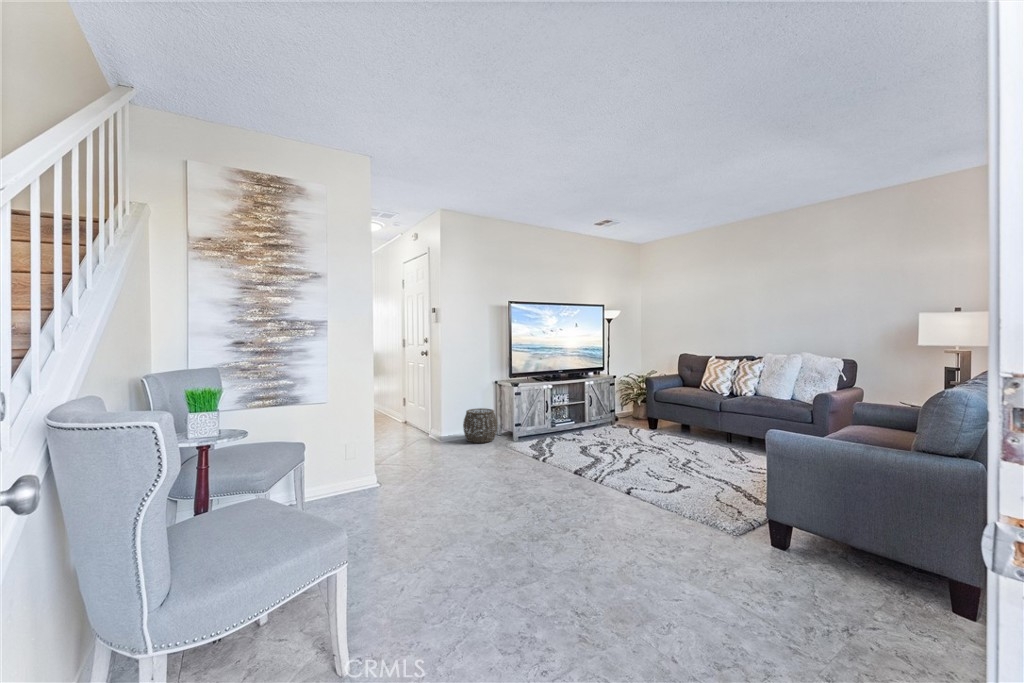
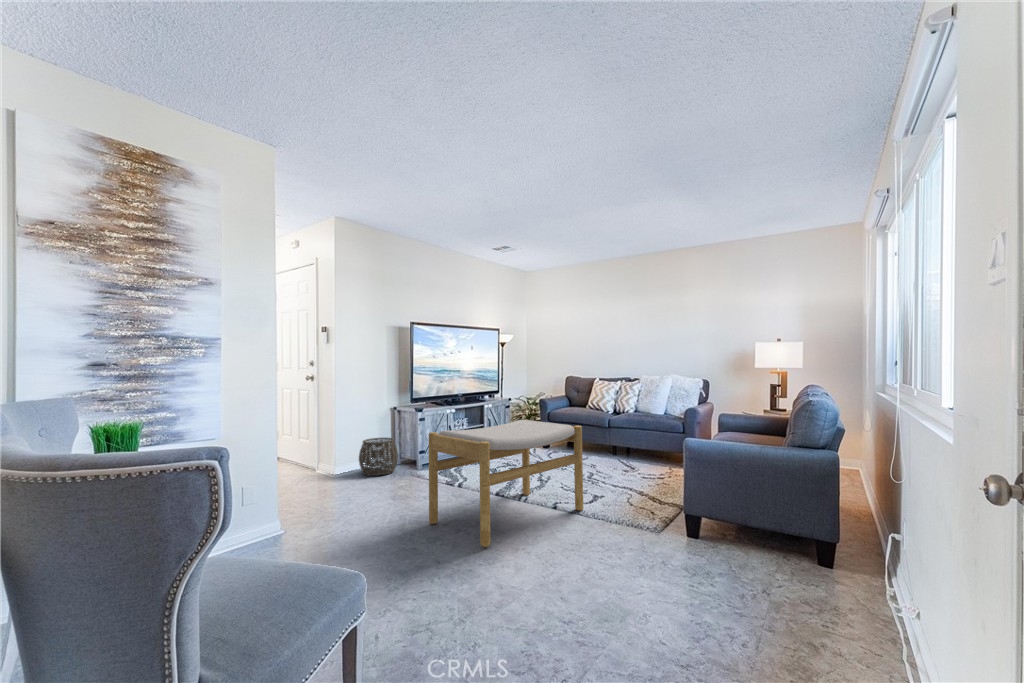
footstool: none [500,401,658,523] -> present [429,420,583,547]

